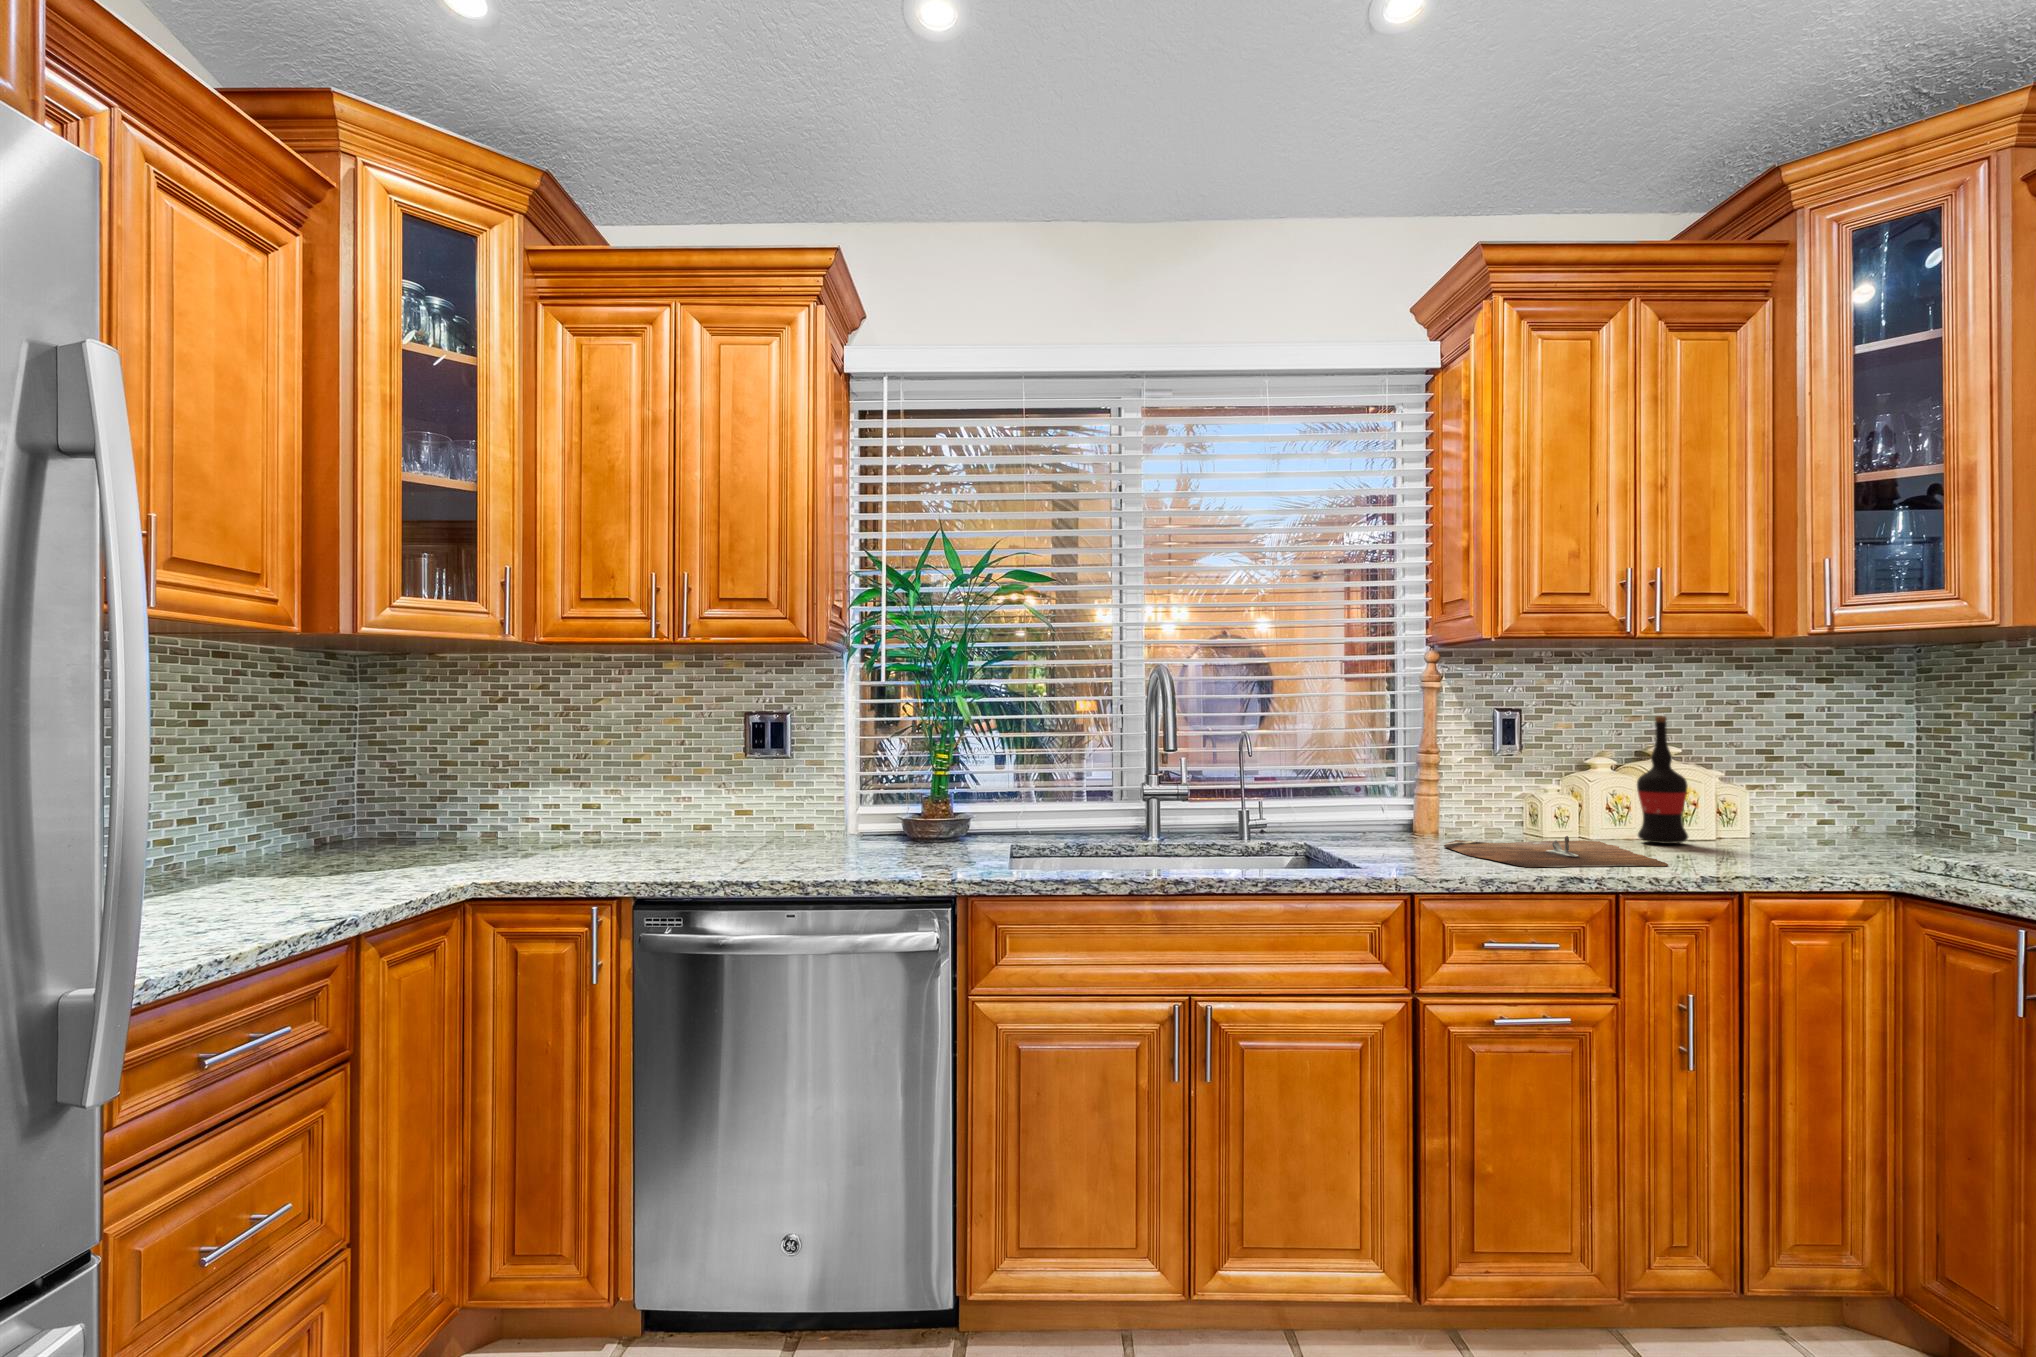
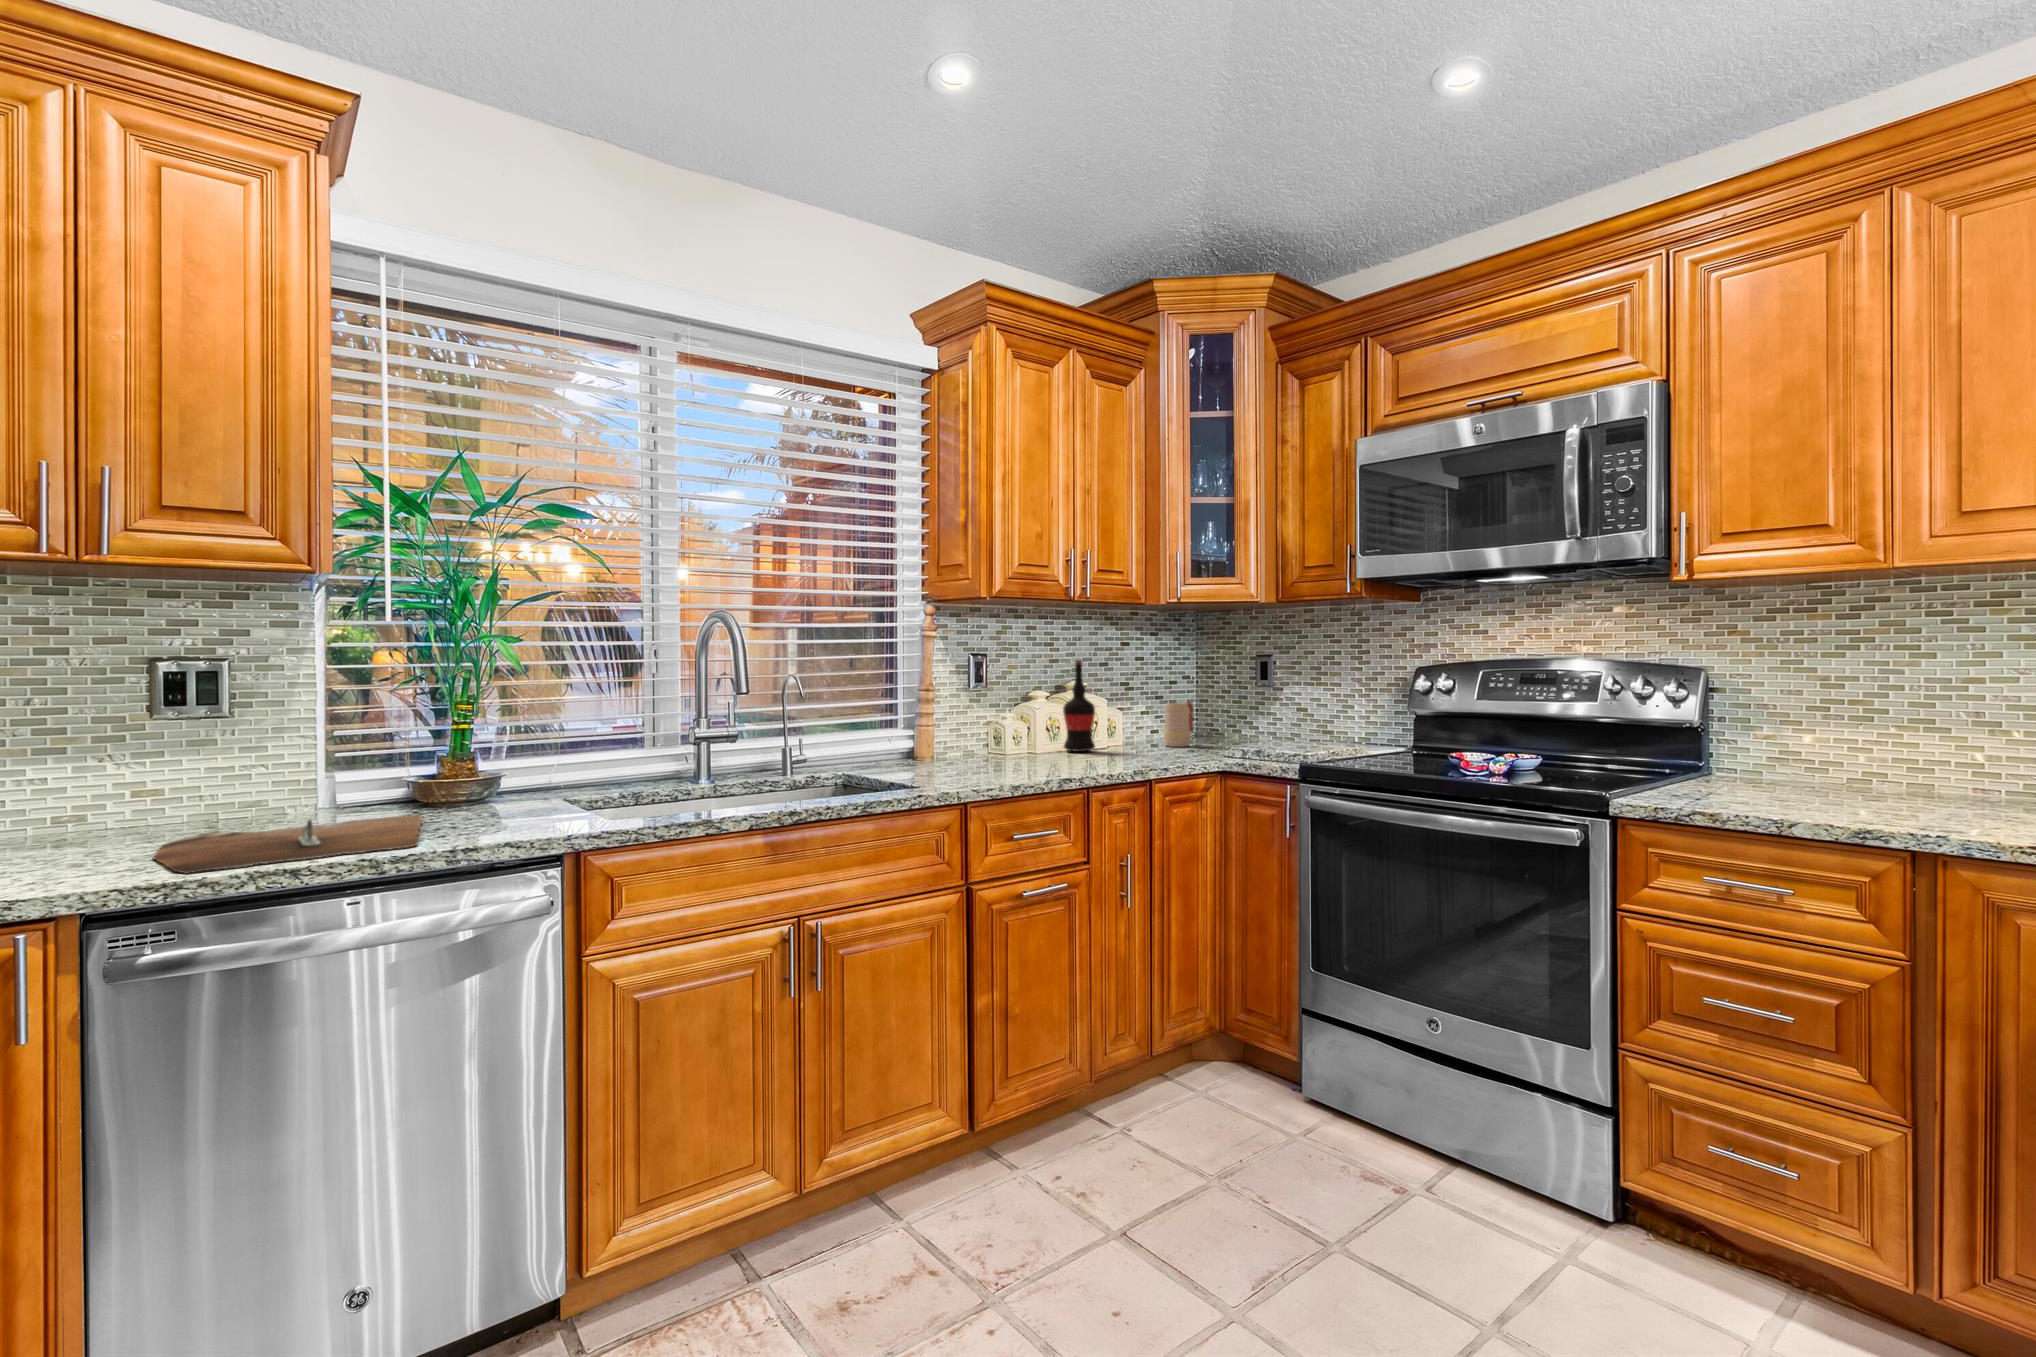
mug: none [1822,781,1882,850] -> present [1164,702,1194,747]
cutting board: present [1444,836,1668,868] -> present [154,815,423,874]

